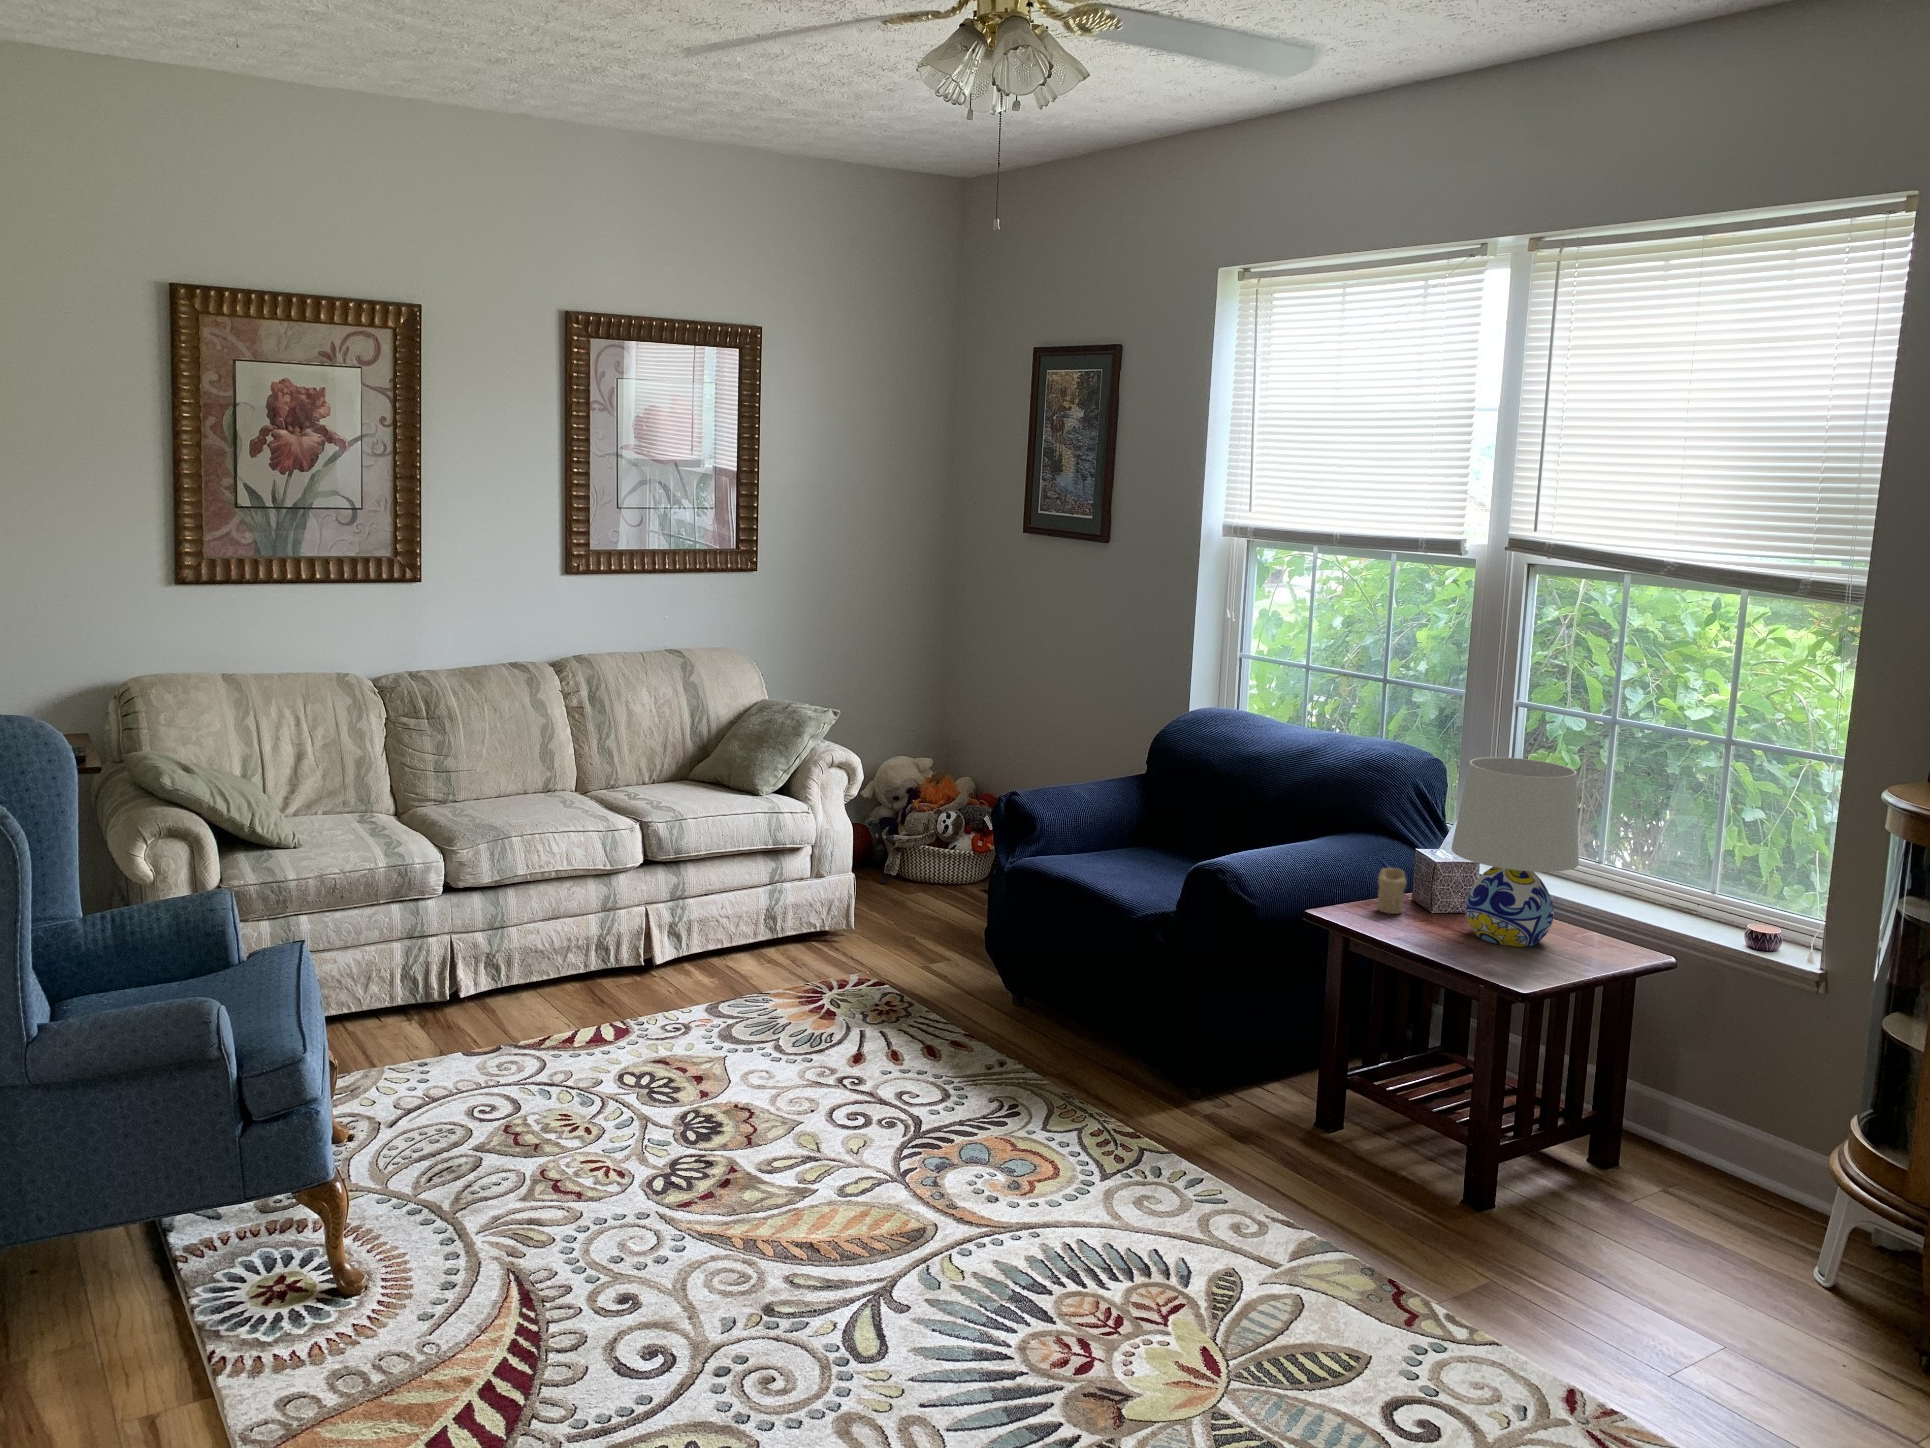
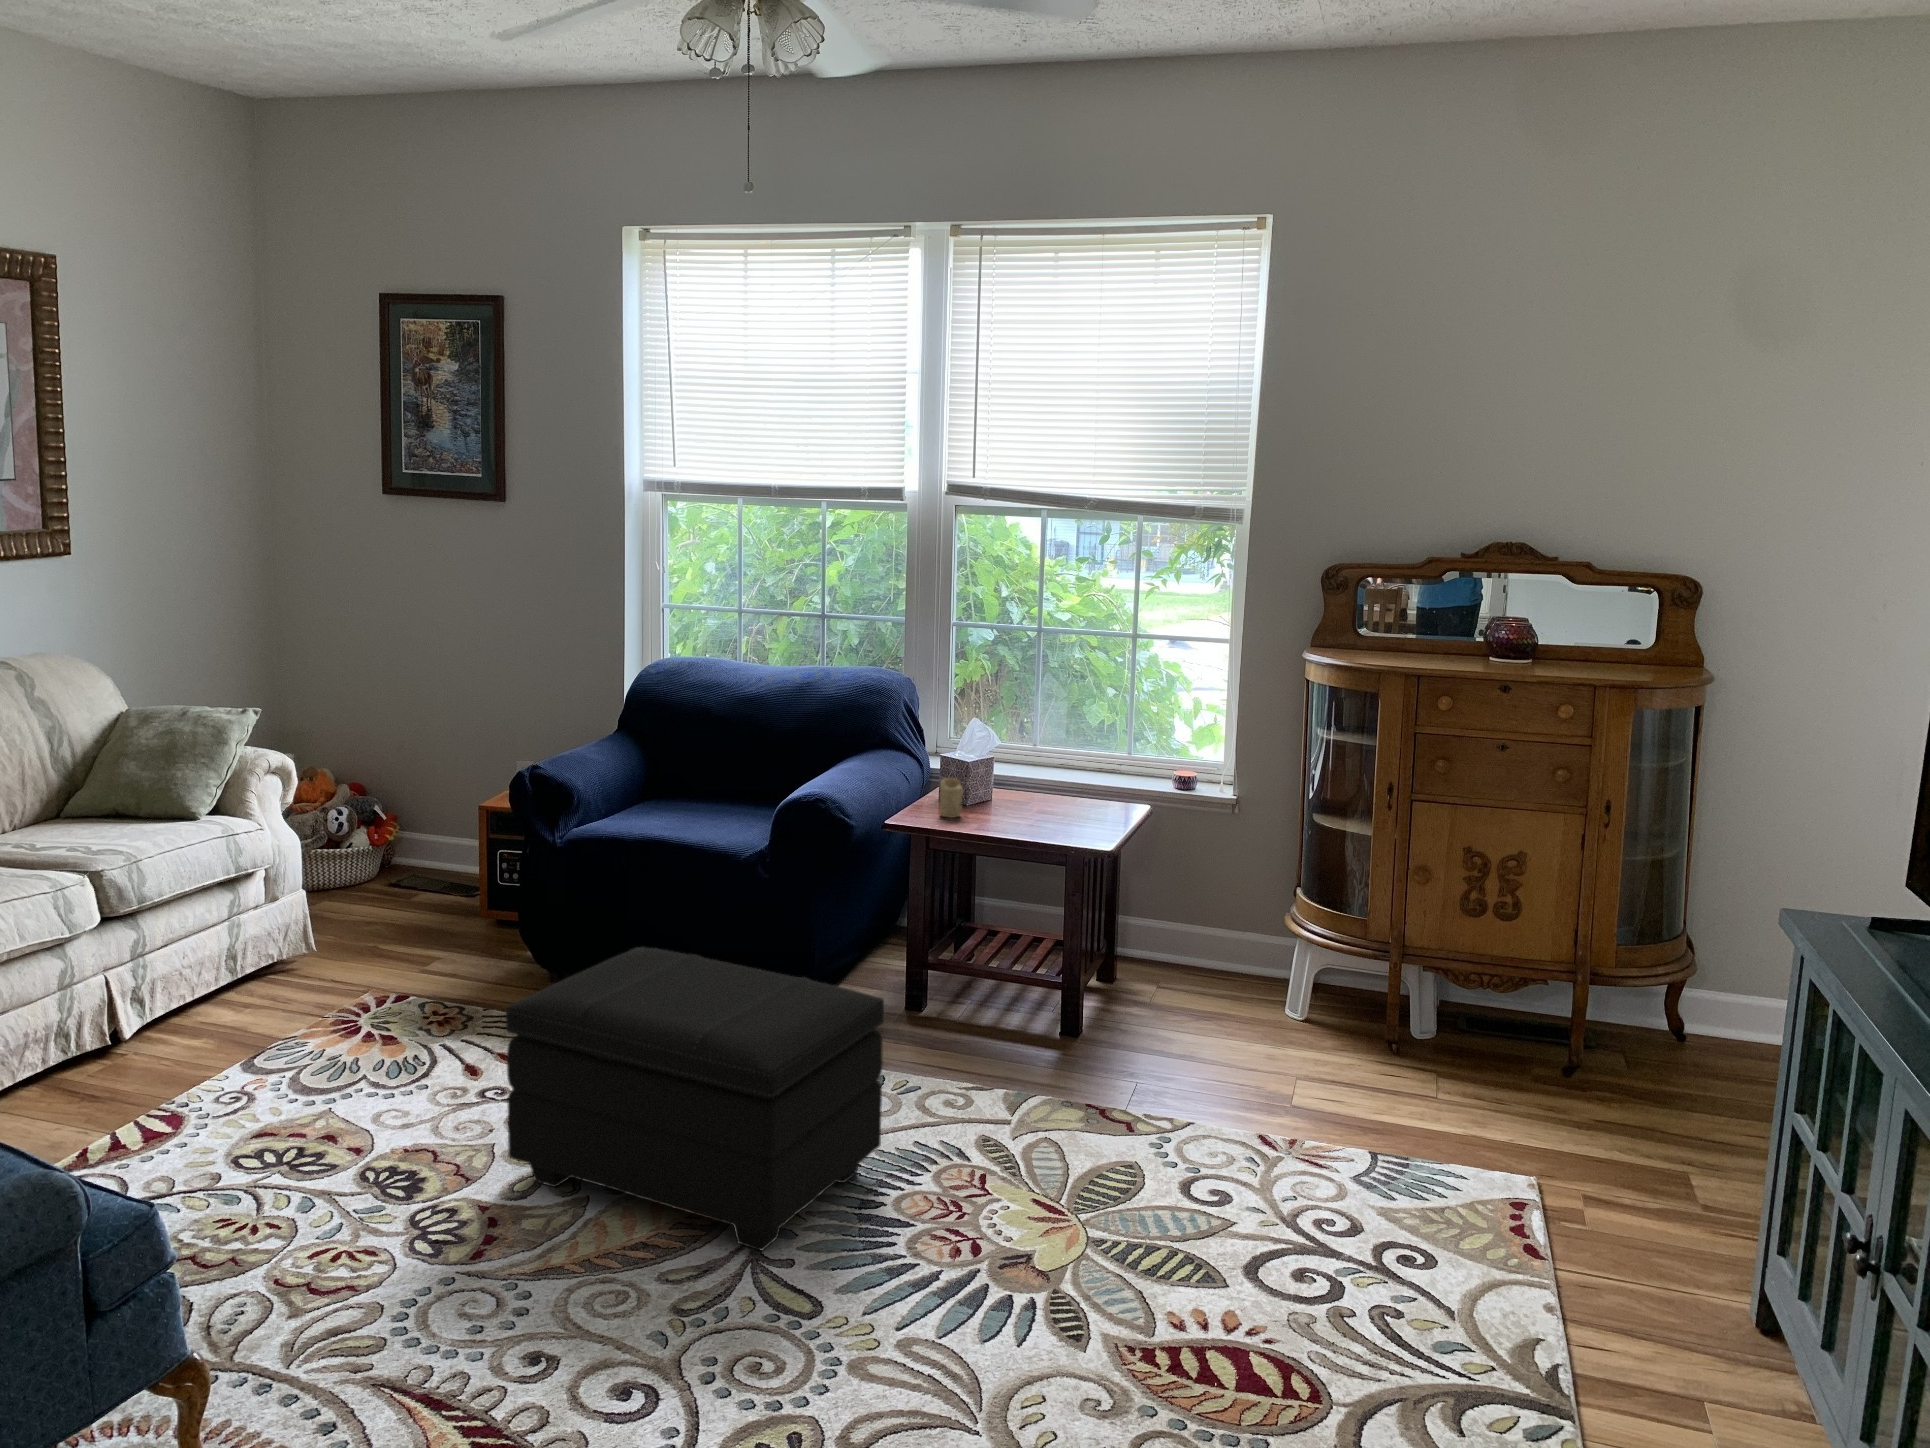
table lamp: present [1451,757,1579,947] -> none [1004,670,1103,825]
footstool: none [774,971,1099,1289] -> present [506,947,884,1251]

